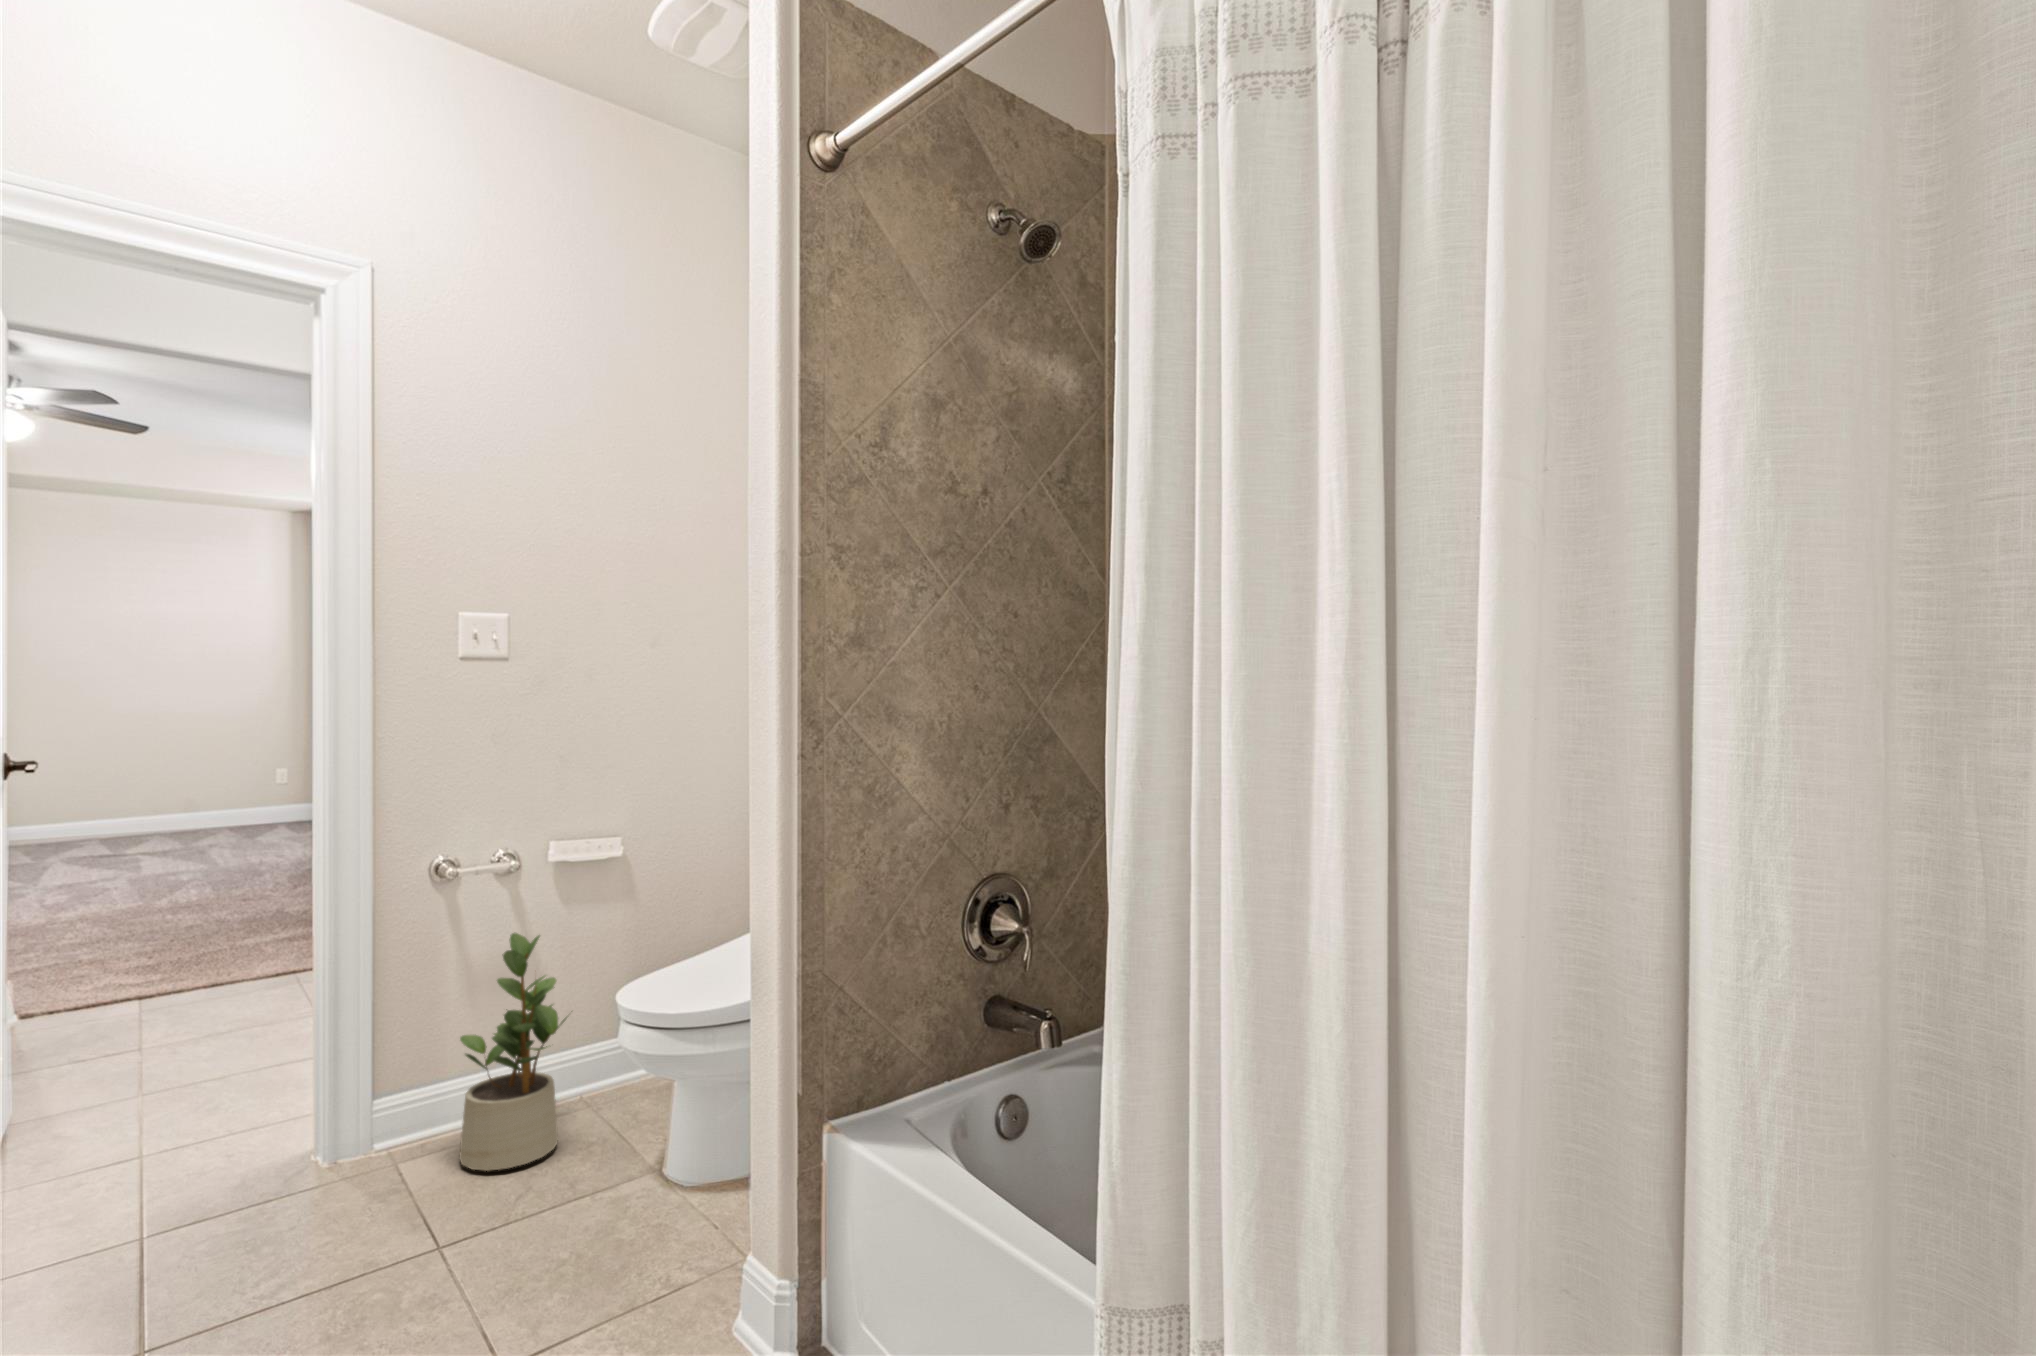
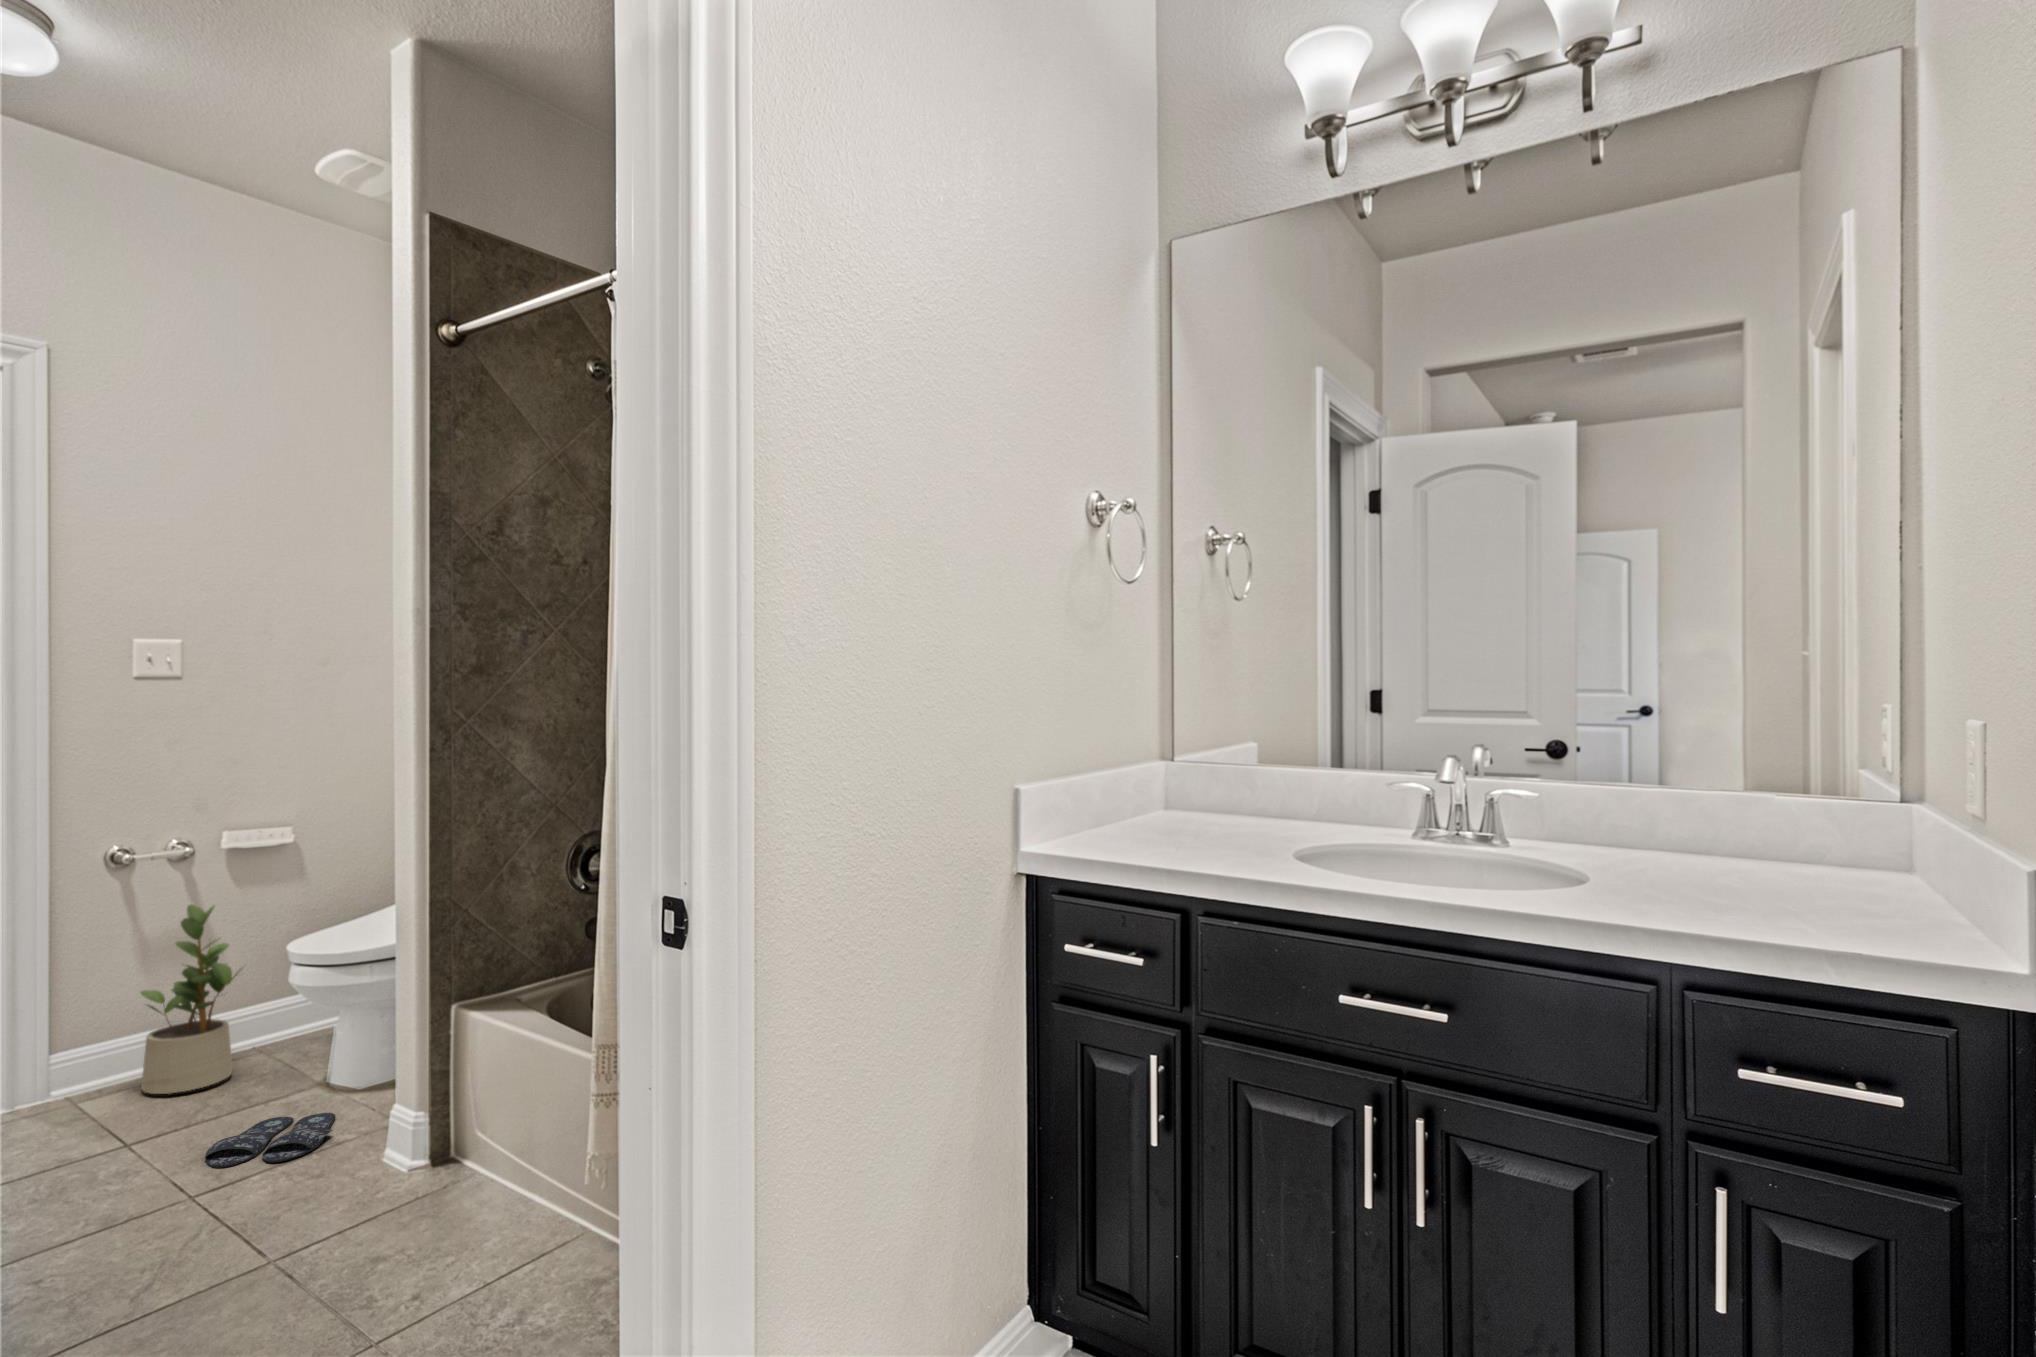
slippers: none [515,1229,672,1322] -> present [205,1113,335,1168]

